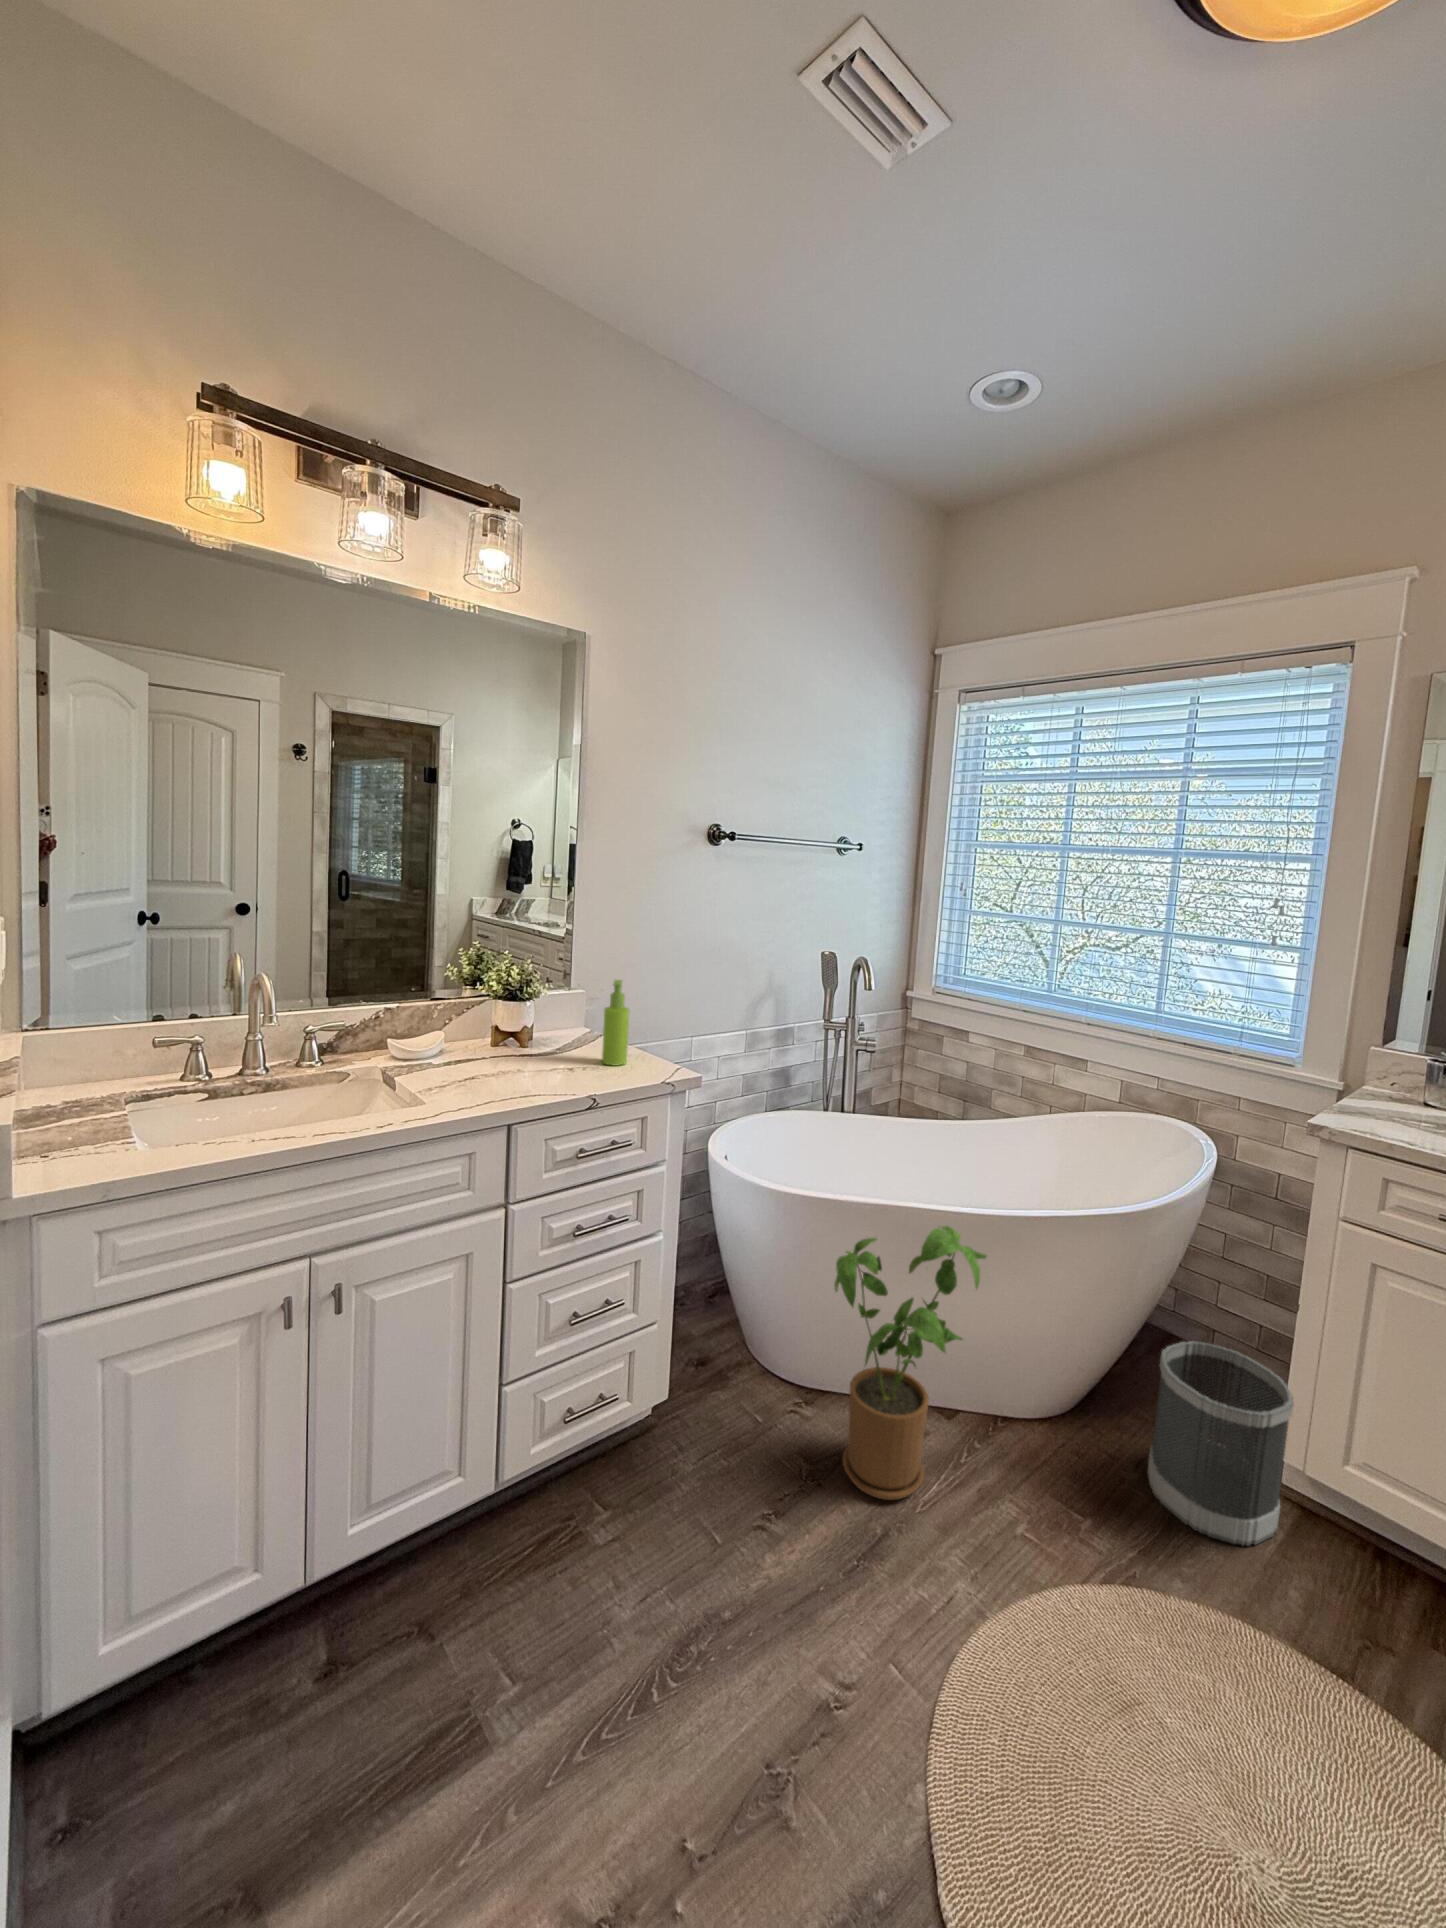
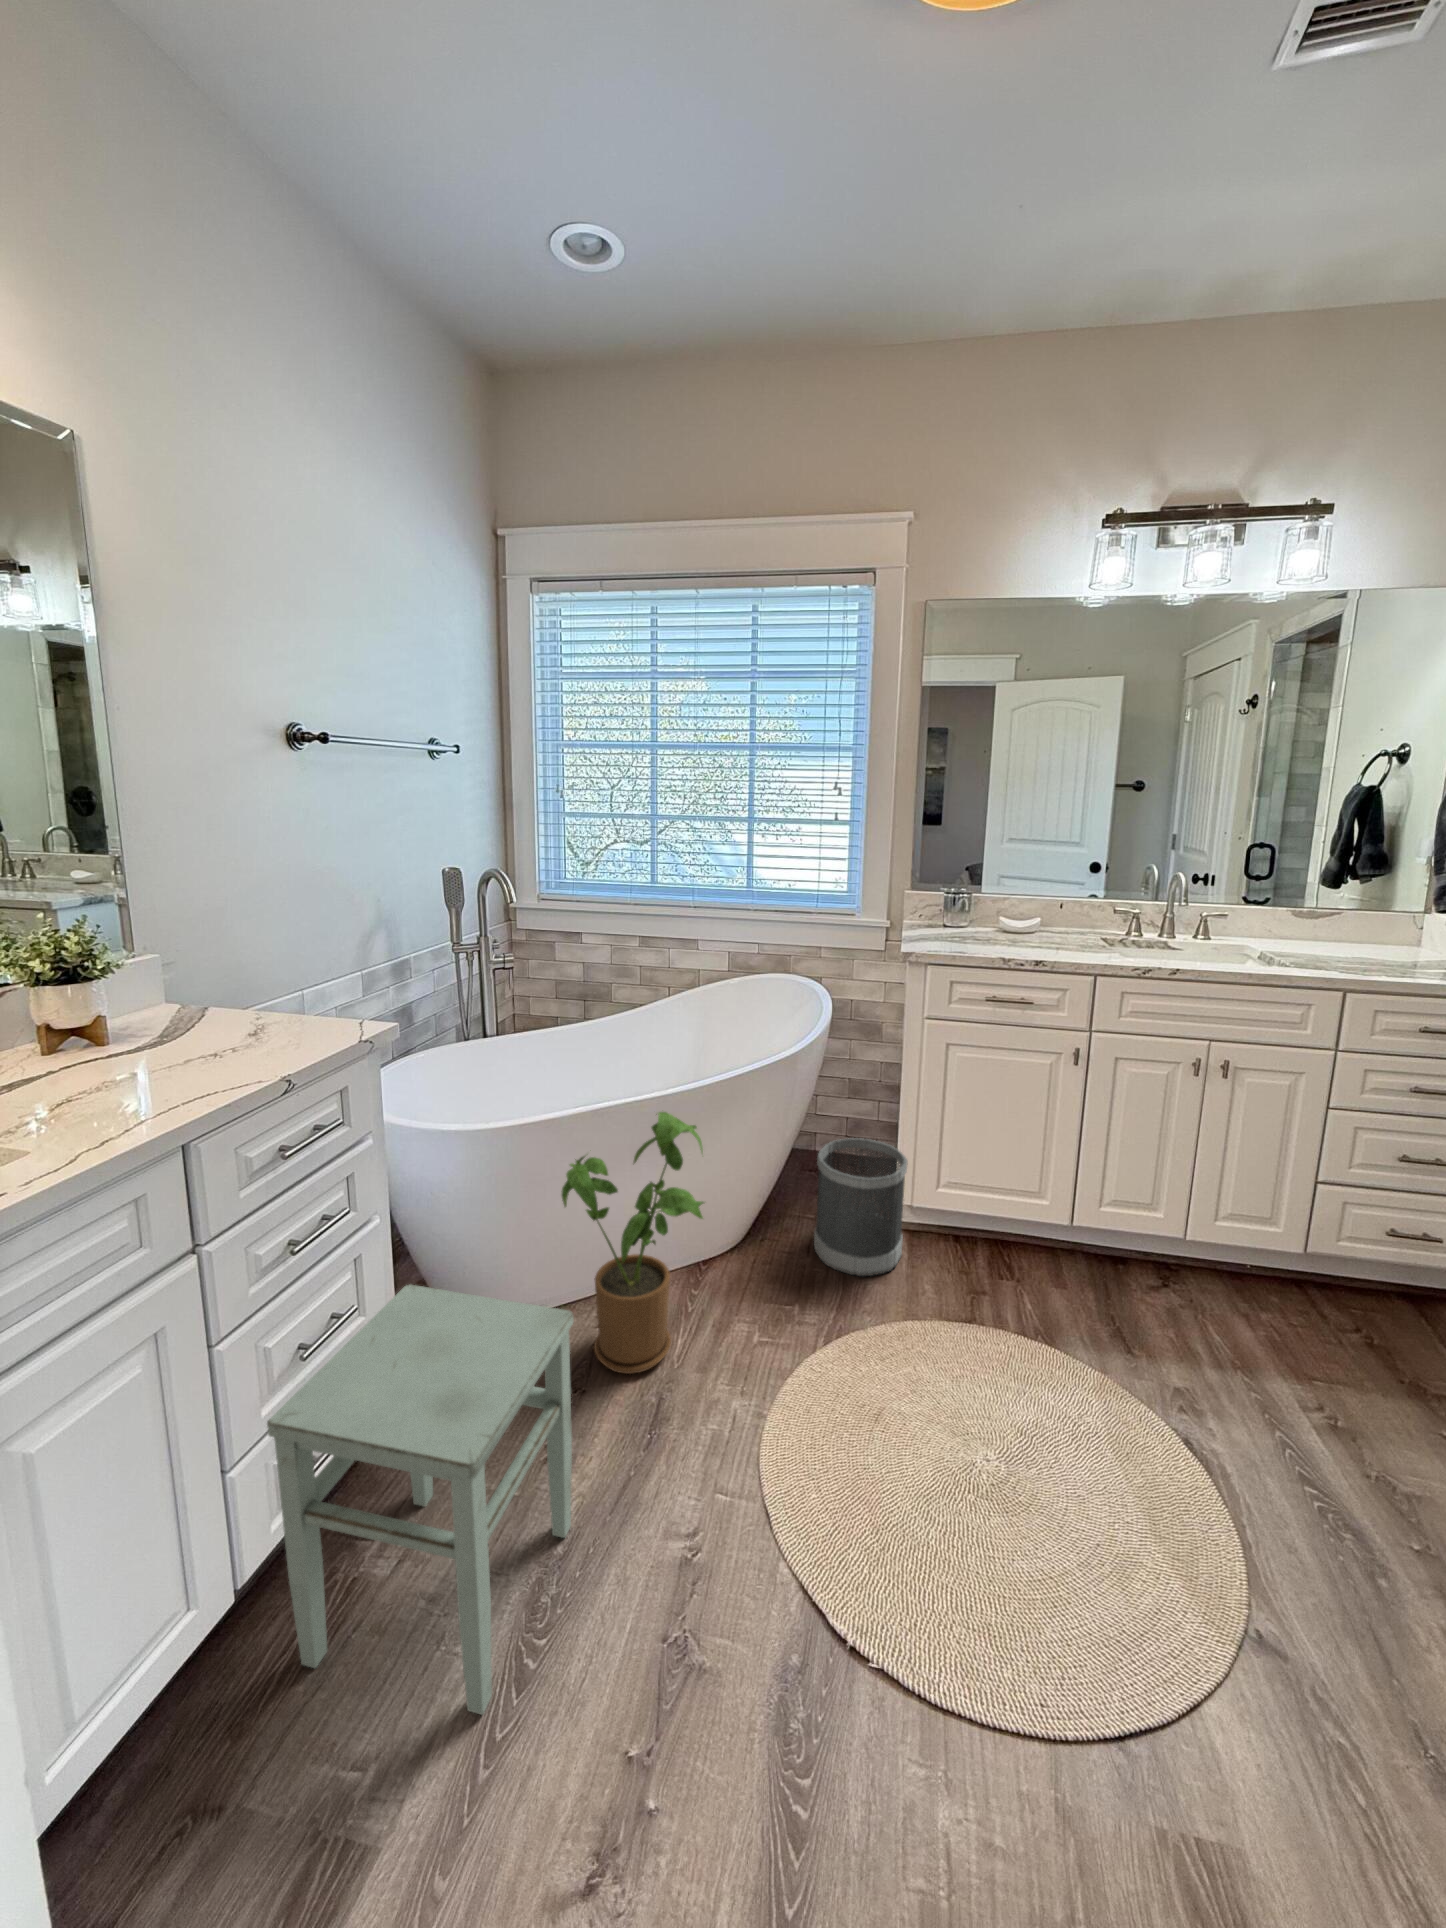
soap dispenser: present [602,980,629,1065] -> none [242,929,286,1040]
stool: none [517,1300,766,1707] -> present [267,1285,573,1715]

